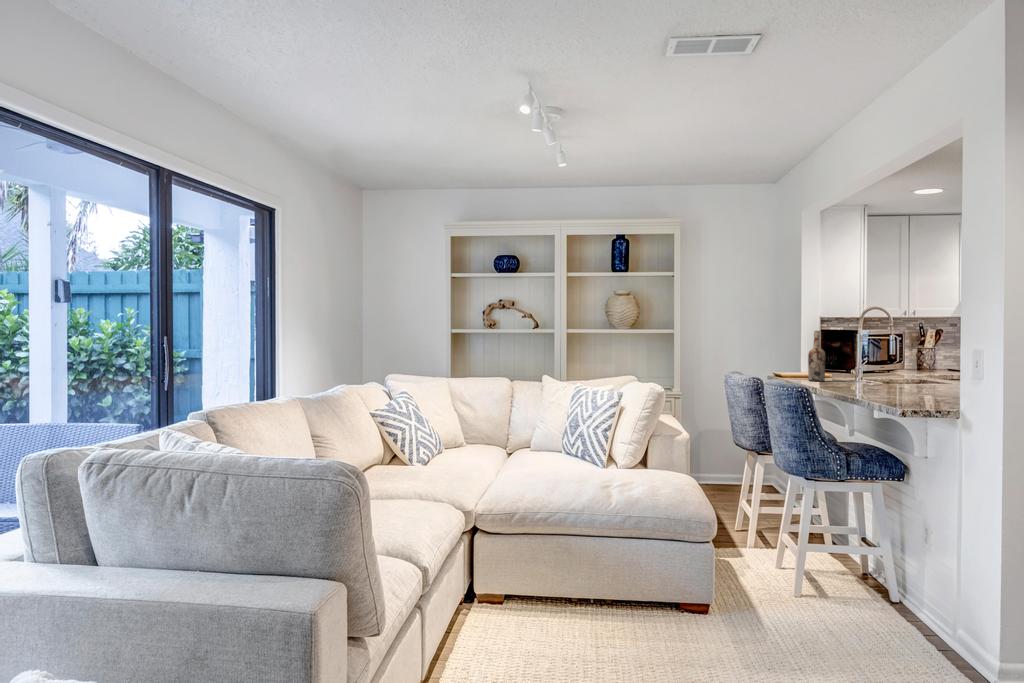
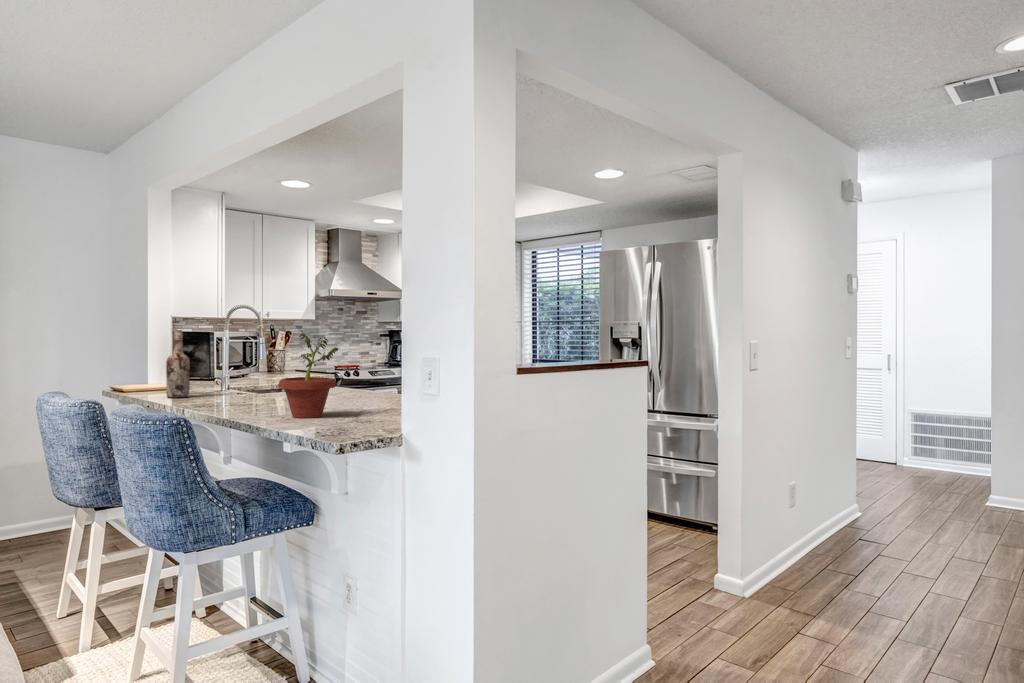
potted plant: none [878,332,931,399] -> present [279,331,338,418]

